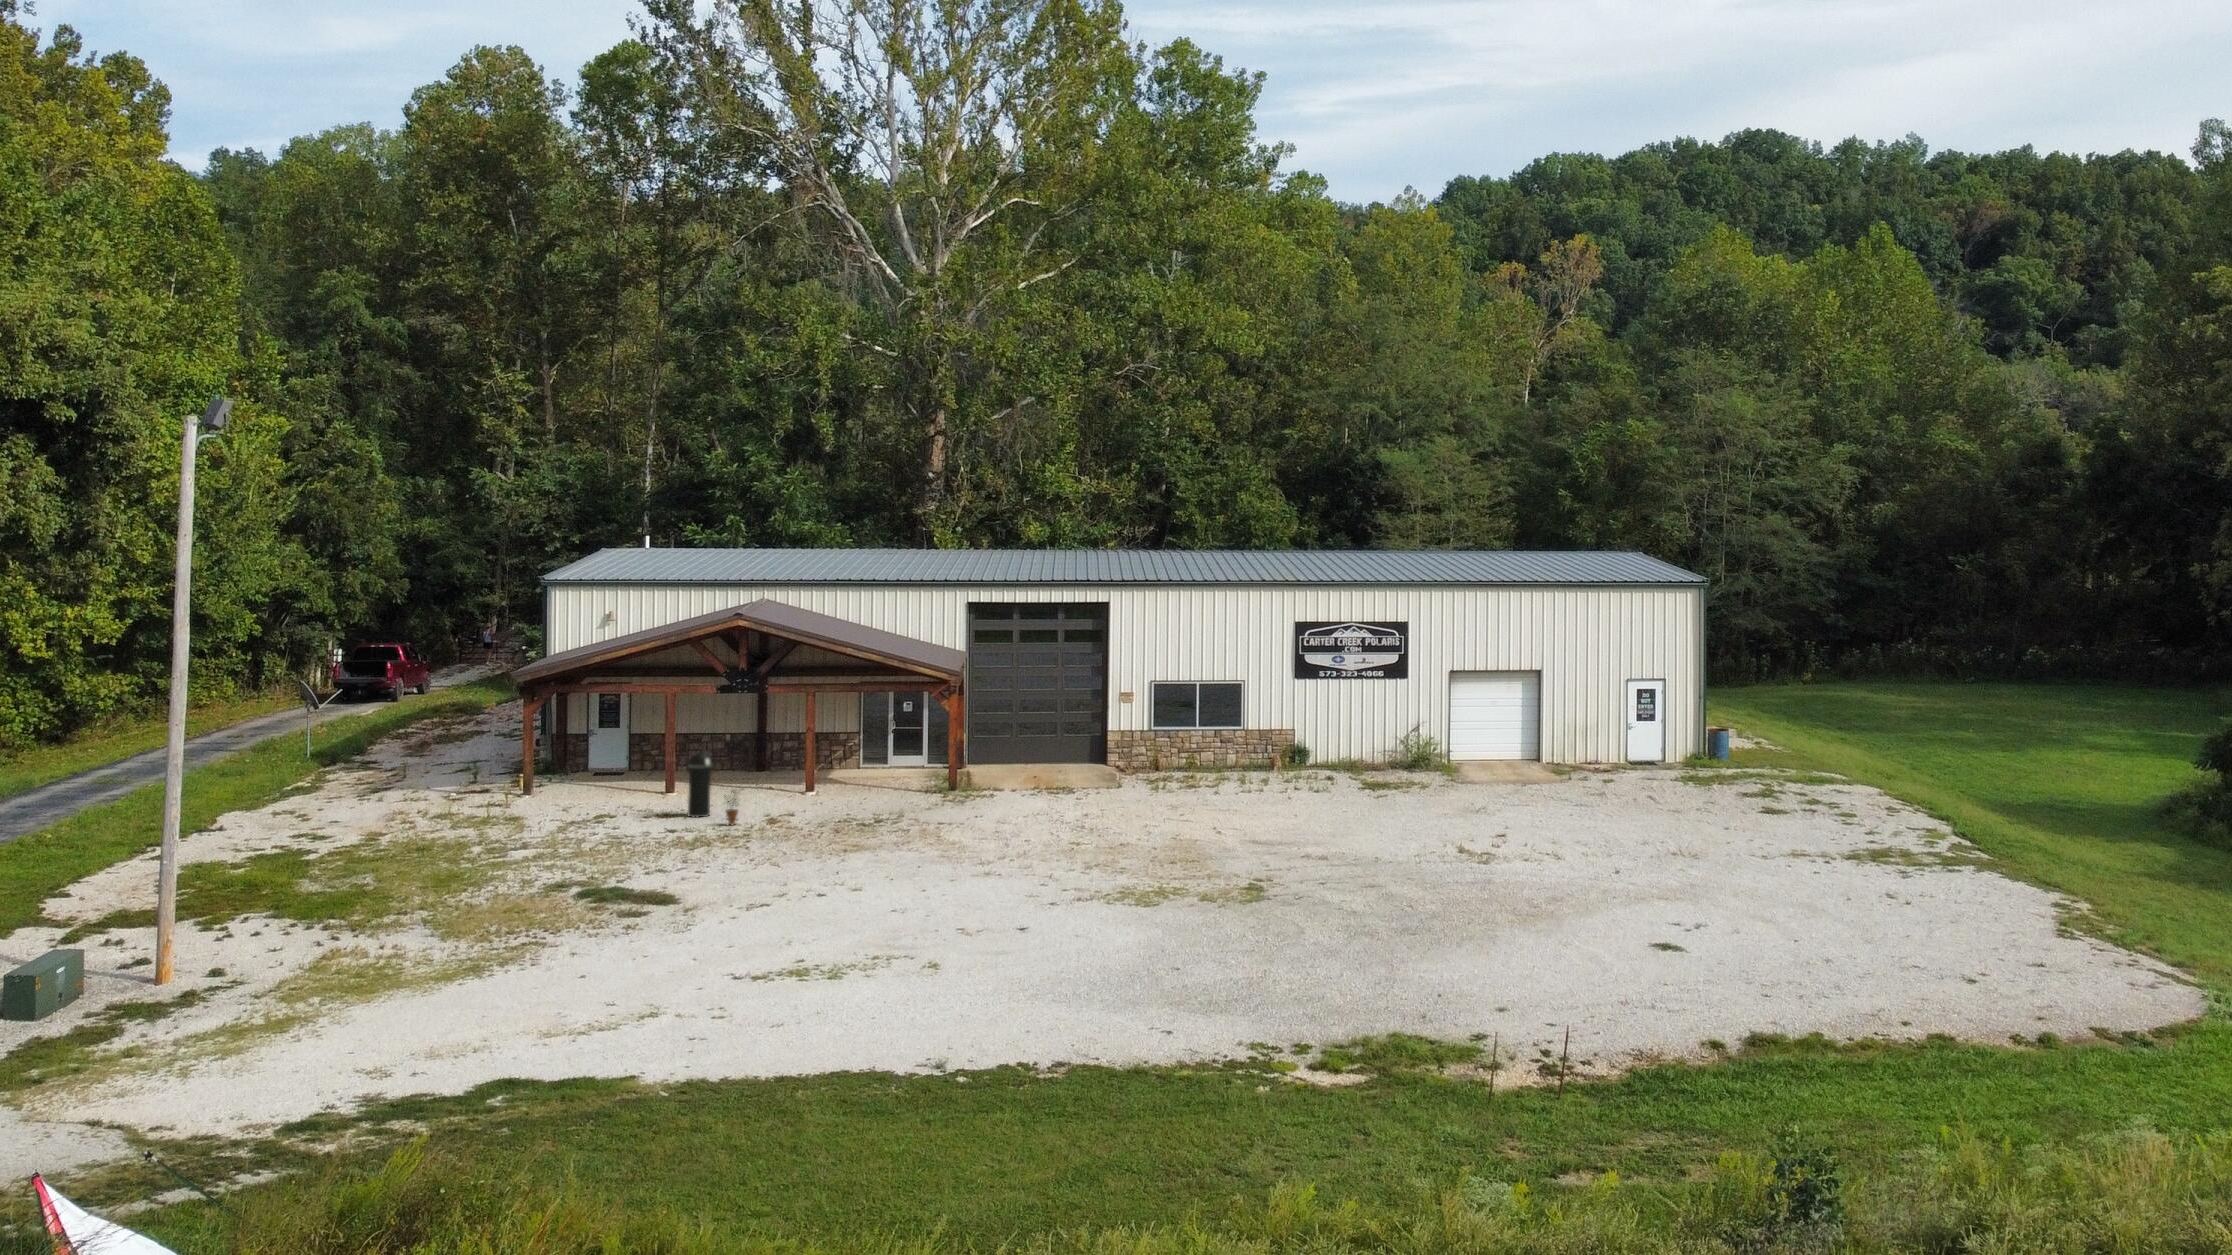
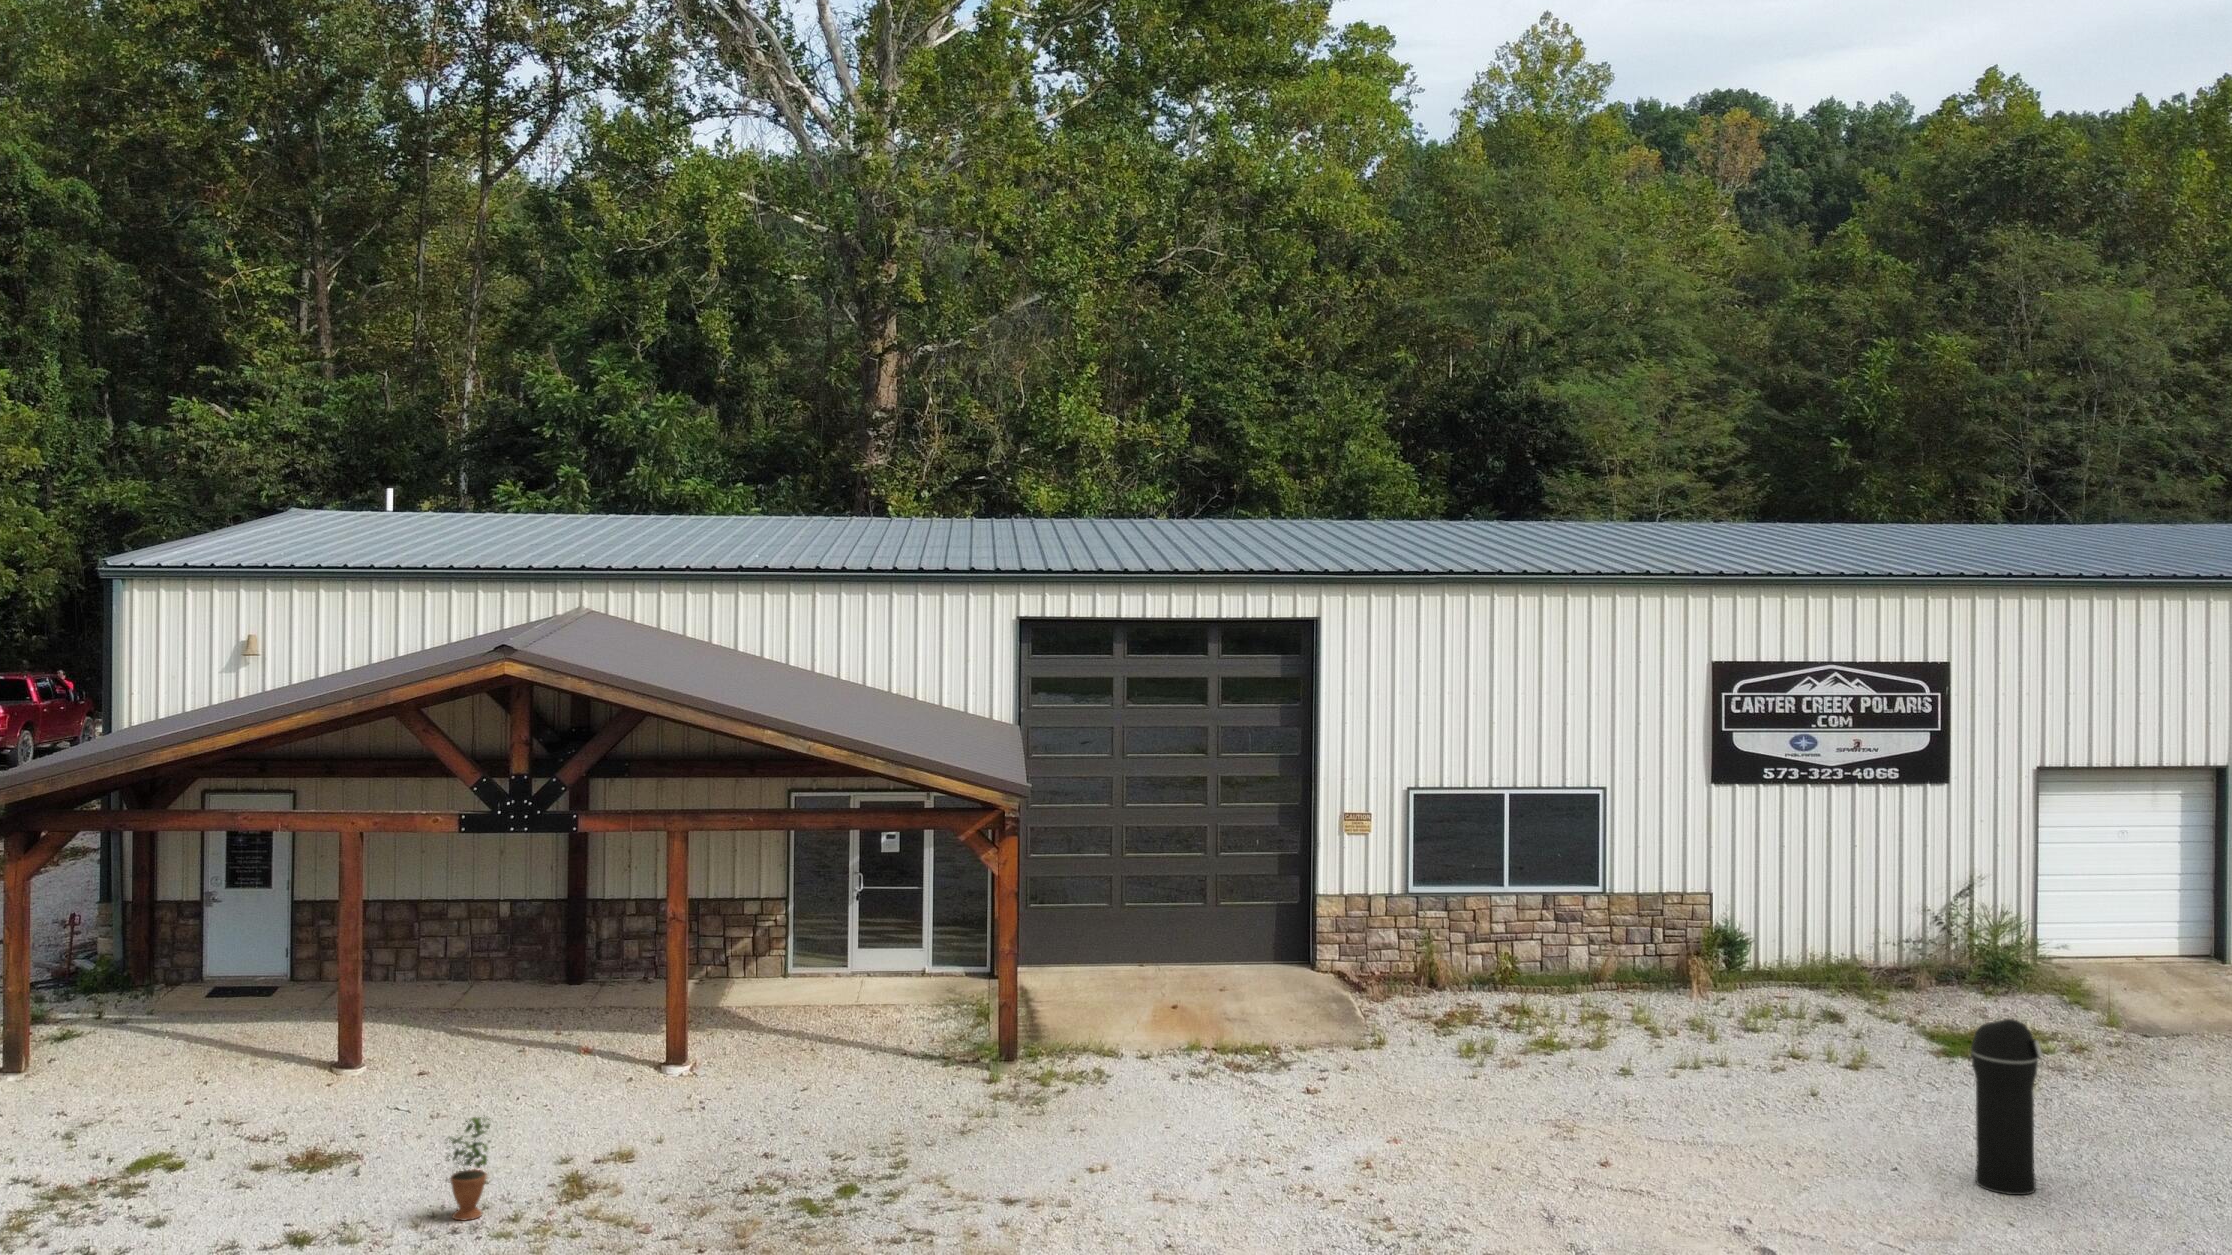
trash can: present [688,752,713,817] -> present [1971,1019,2042,1195]

